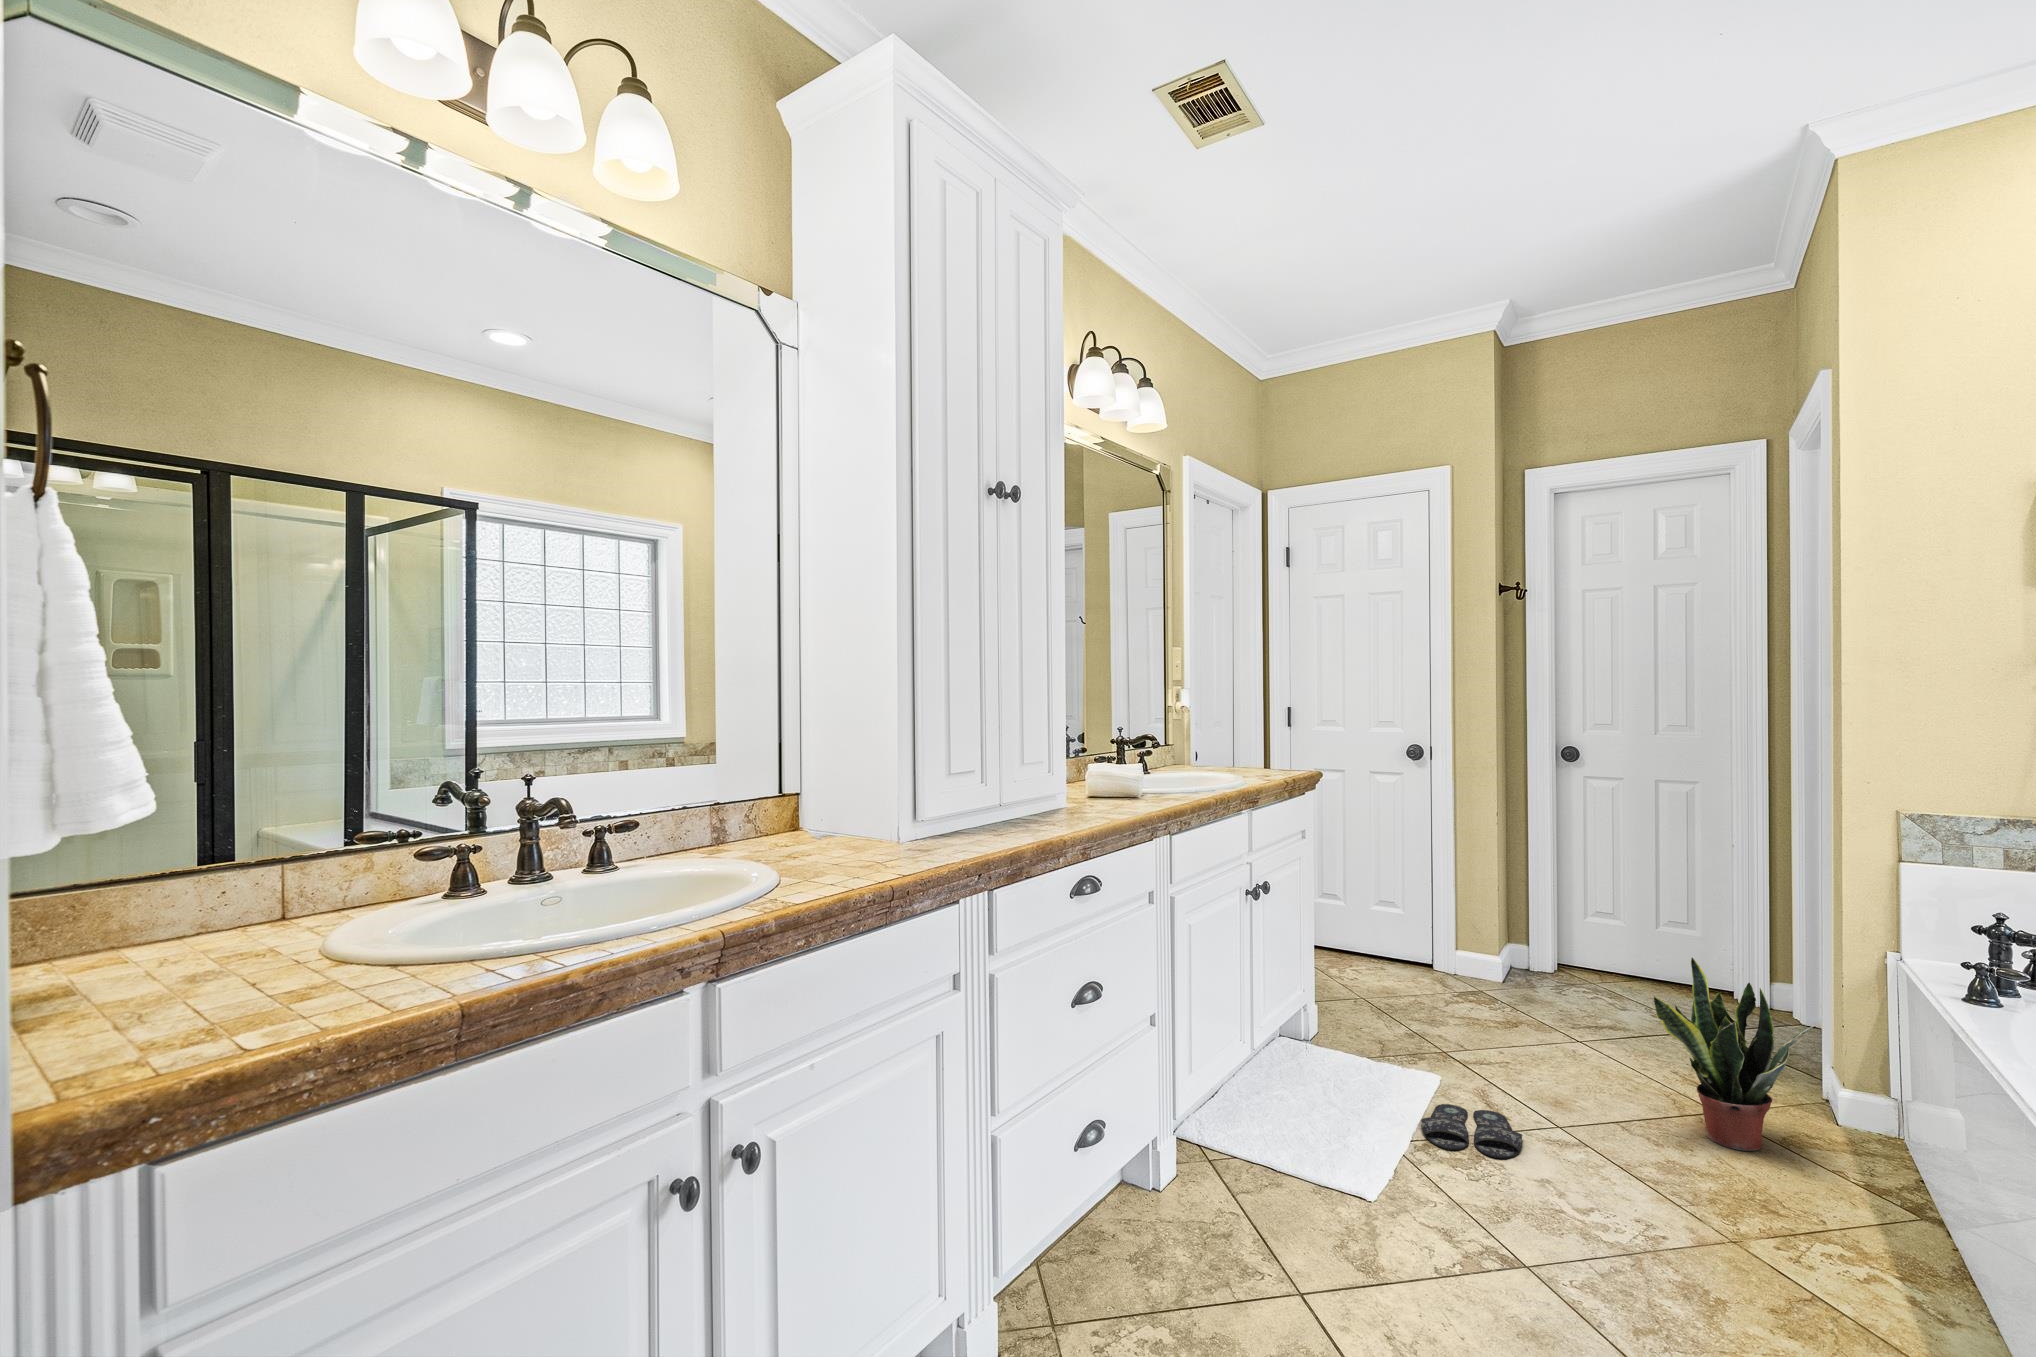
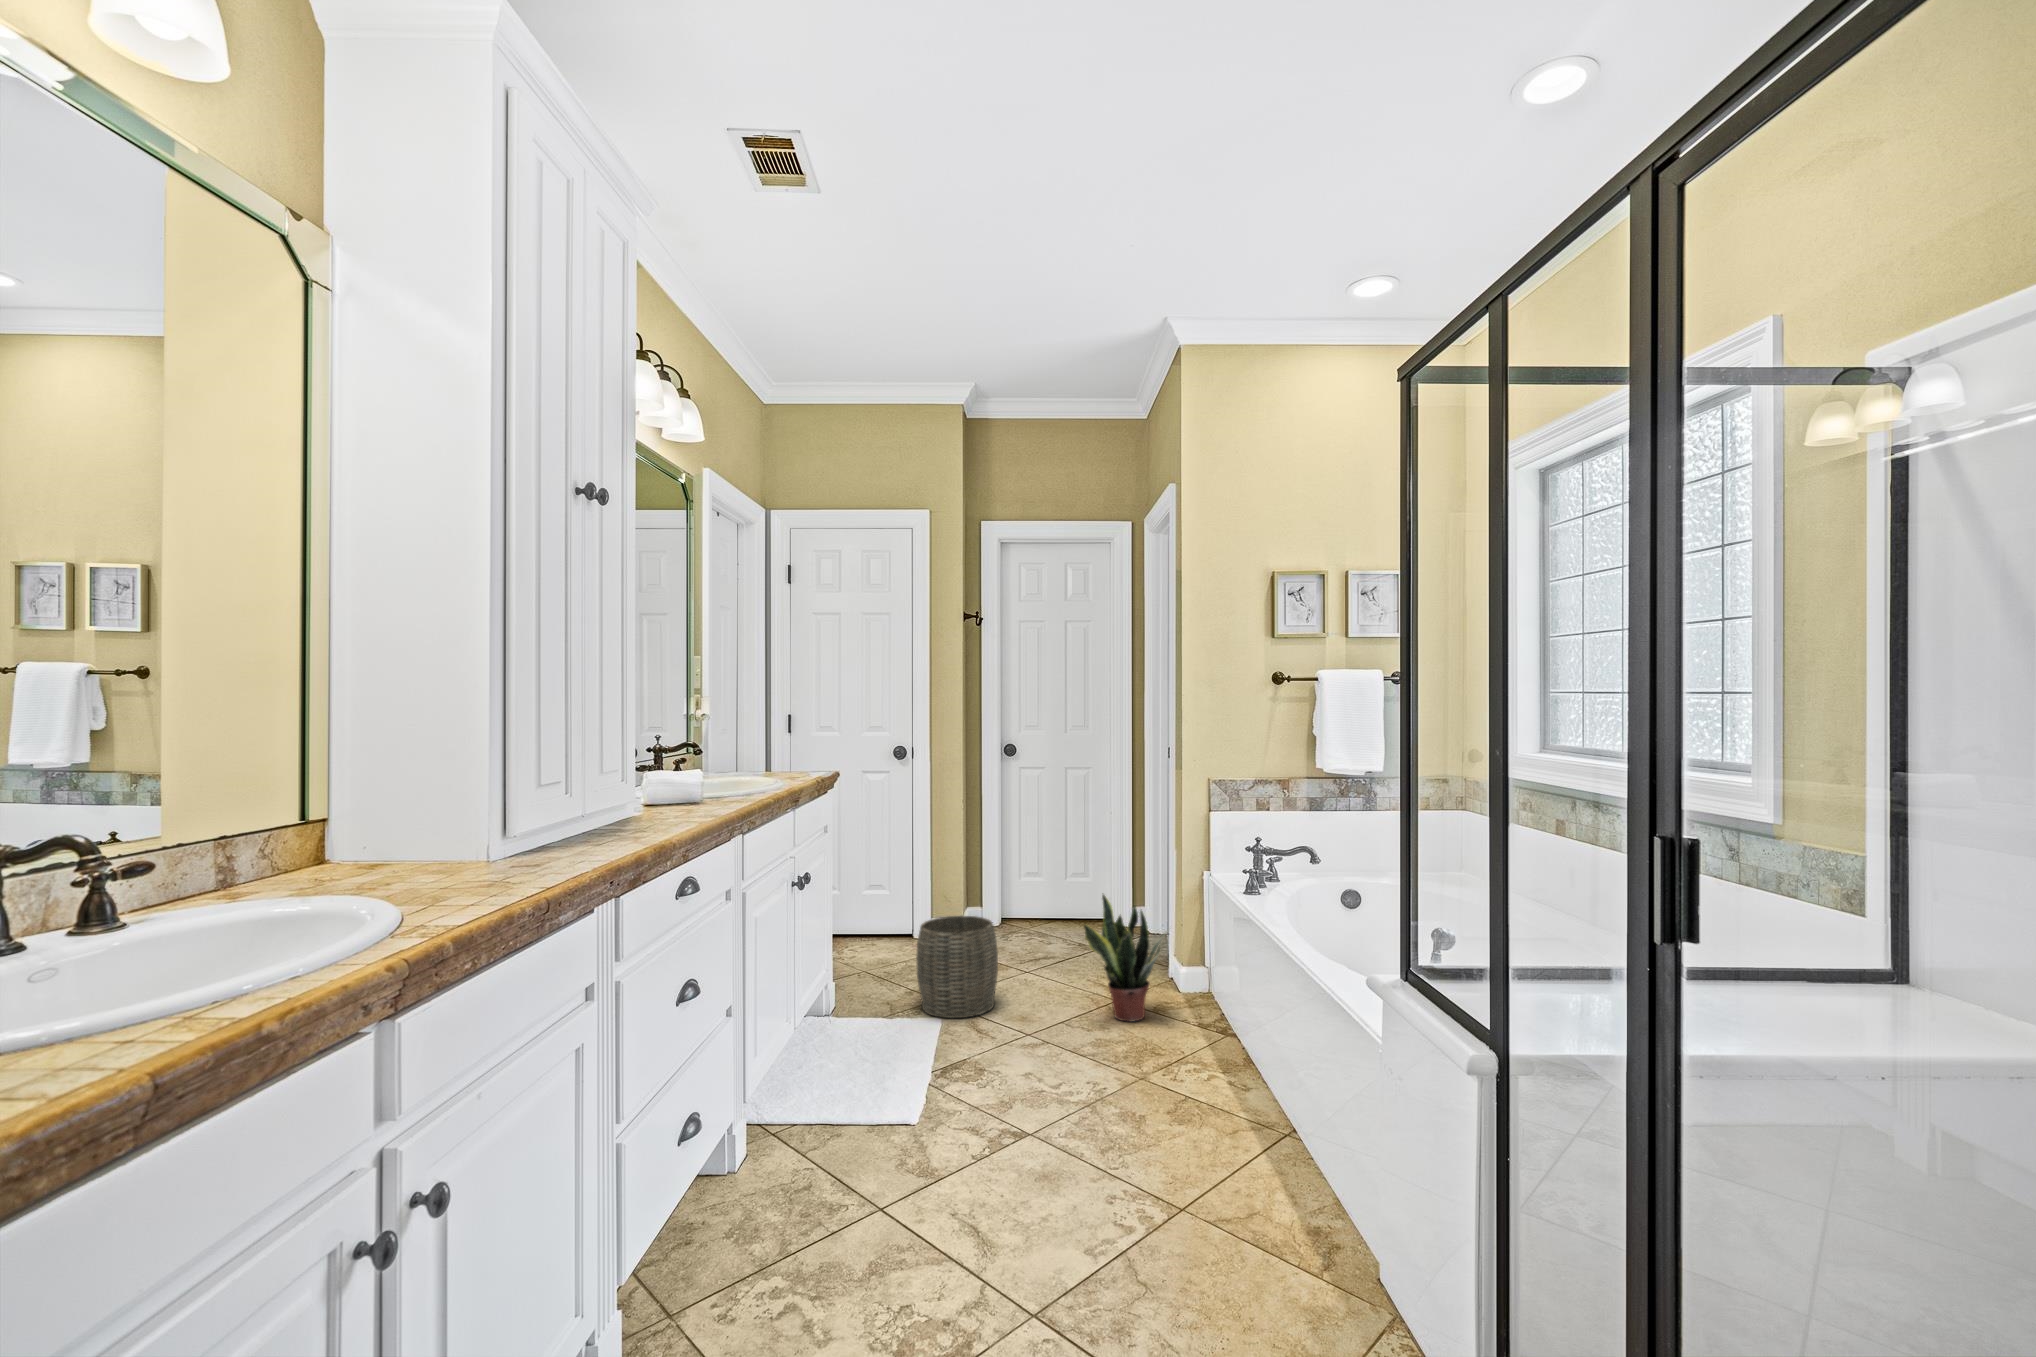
woven basket: none [1415,951,1527,1084] -> present [916,916,998,1018]
slippers: present [1421,1104,1522,1158] -> none [935,1035,1007,1070]

